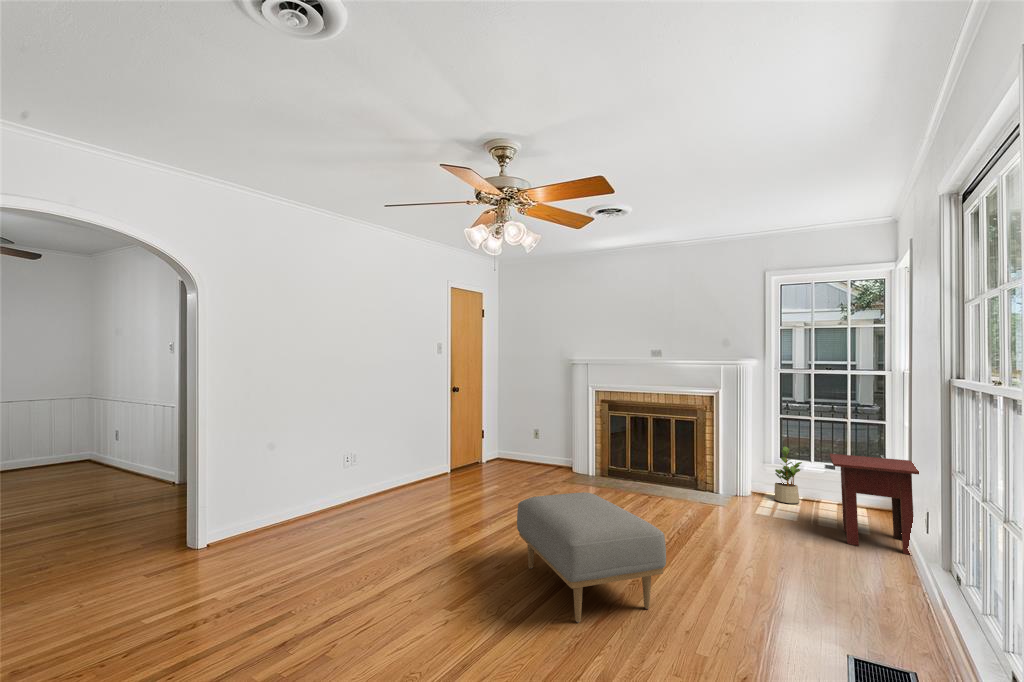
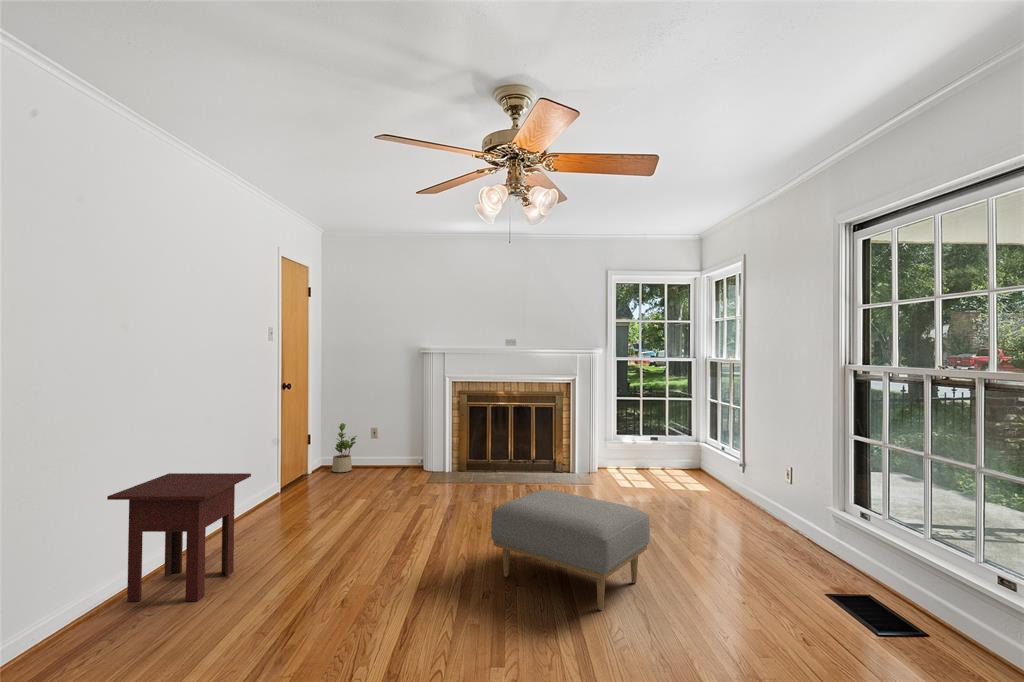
potted plant: present [774,446,802,503] -> present [332,423,357,472]
side table: present [830,454,919,554] -> present [107,473,251,601]

